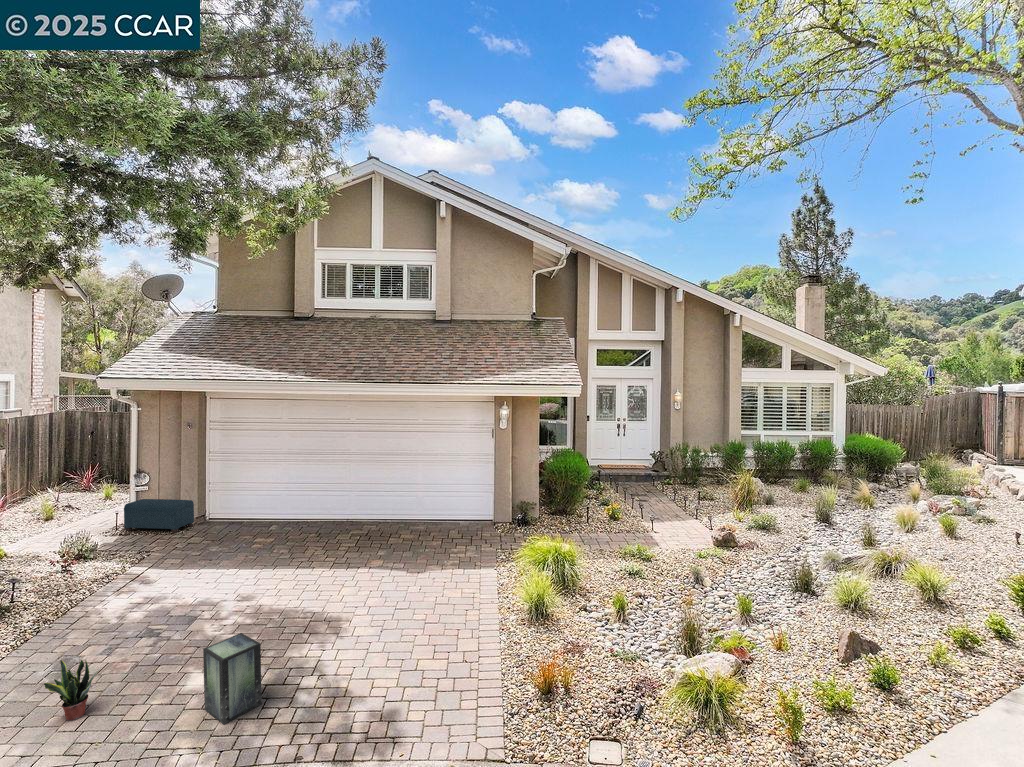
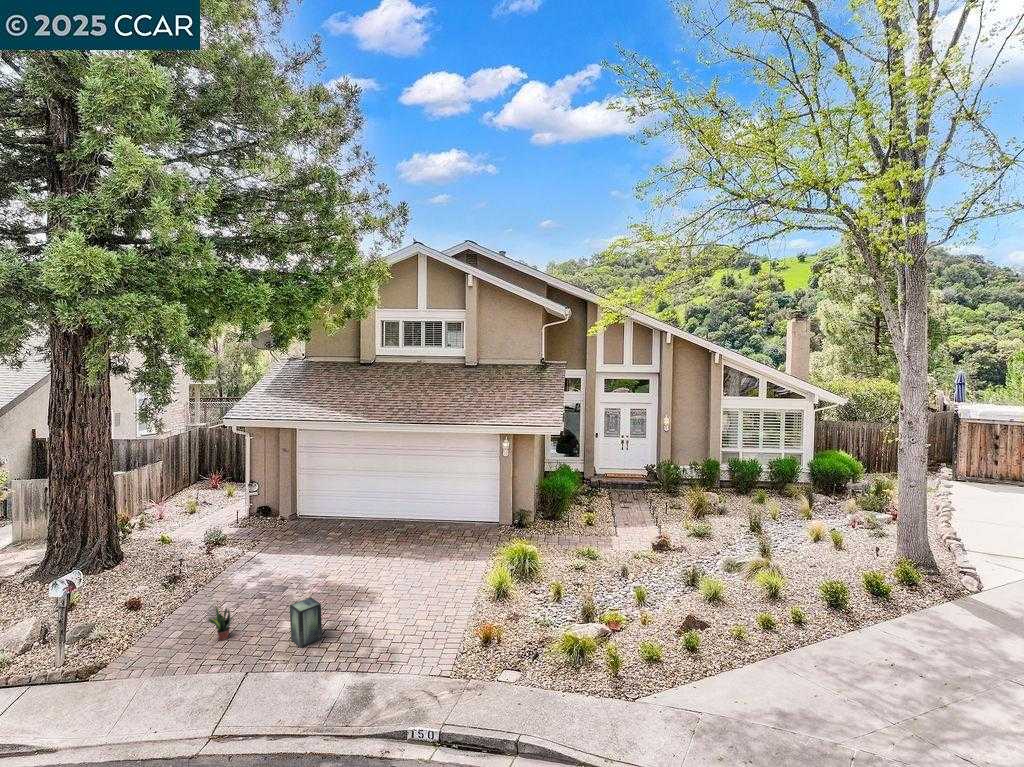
bench: present [124,499,194,533] -> none [242,500,288,526]

